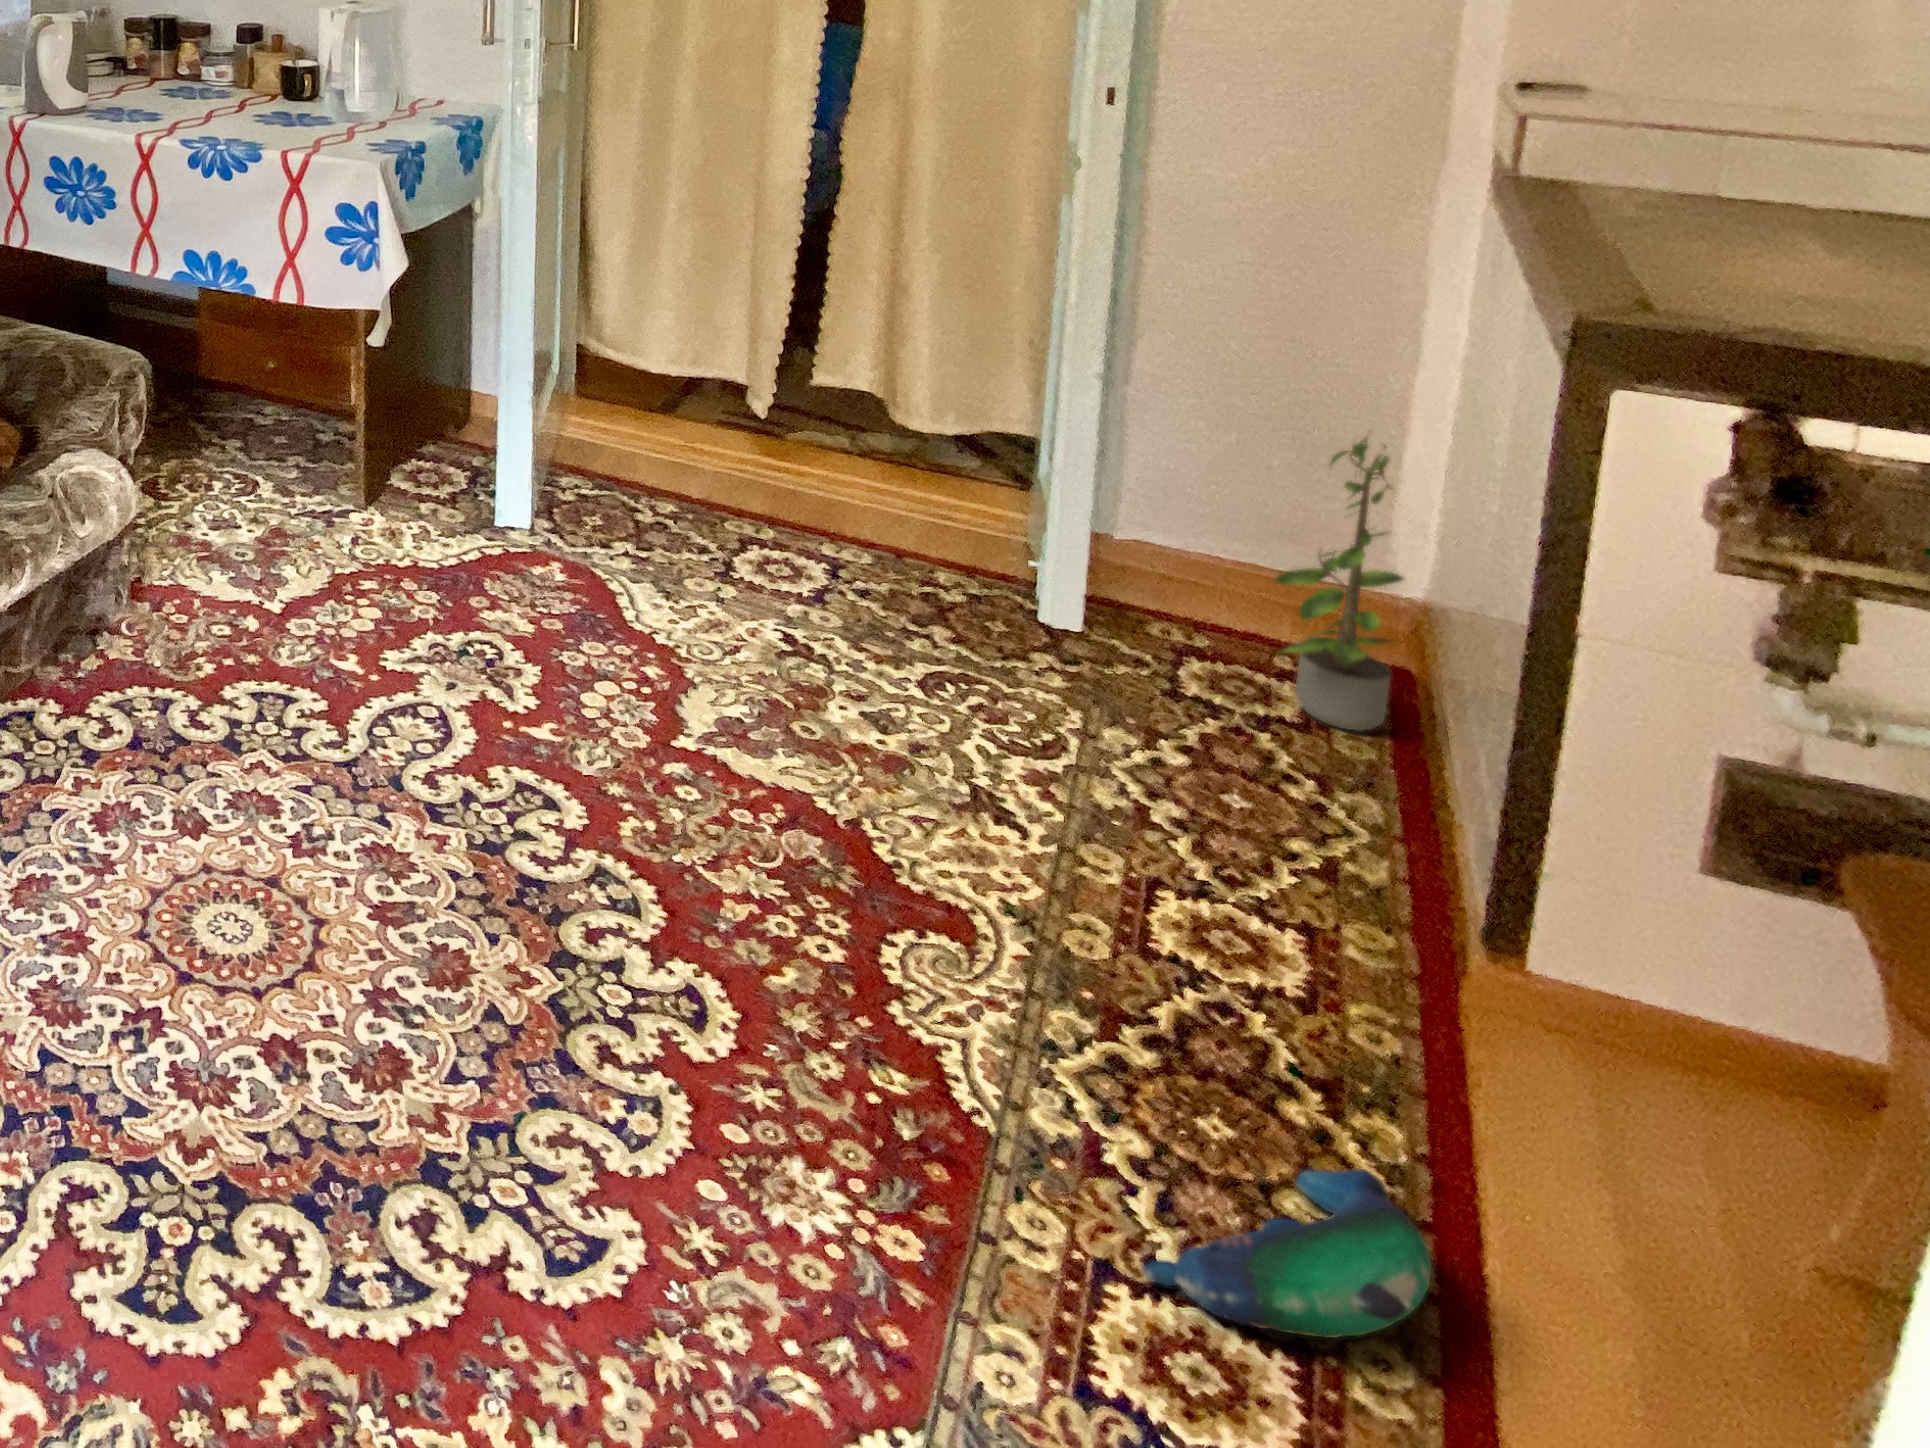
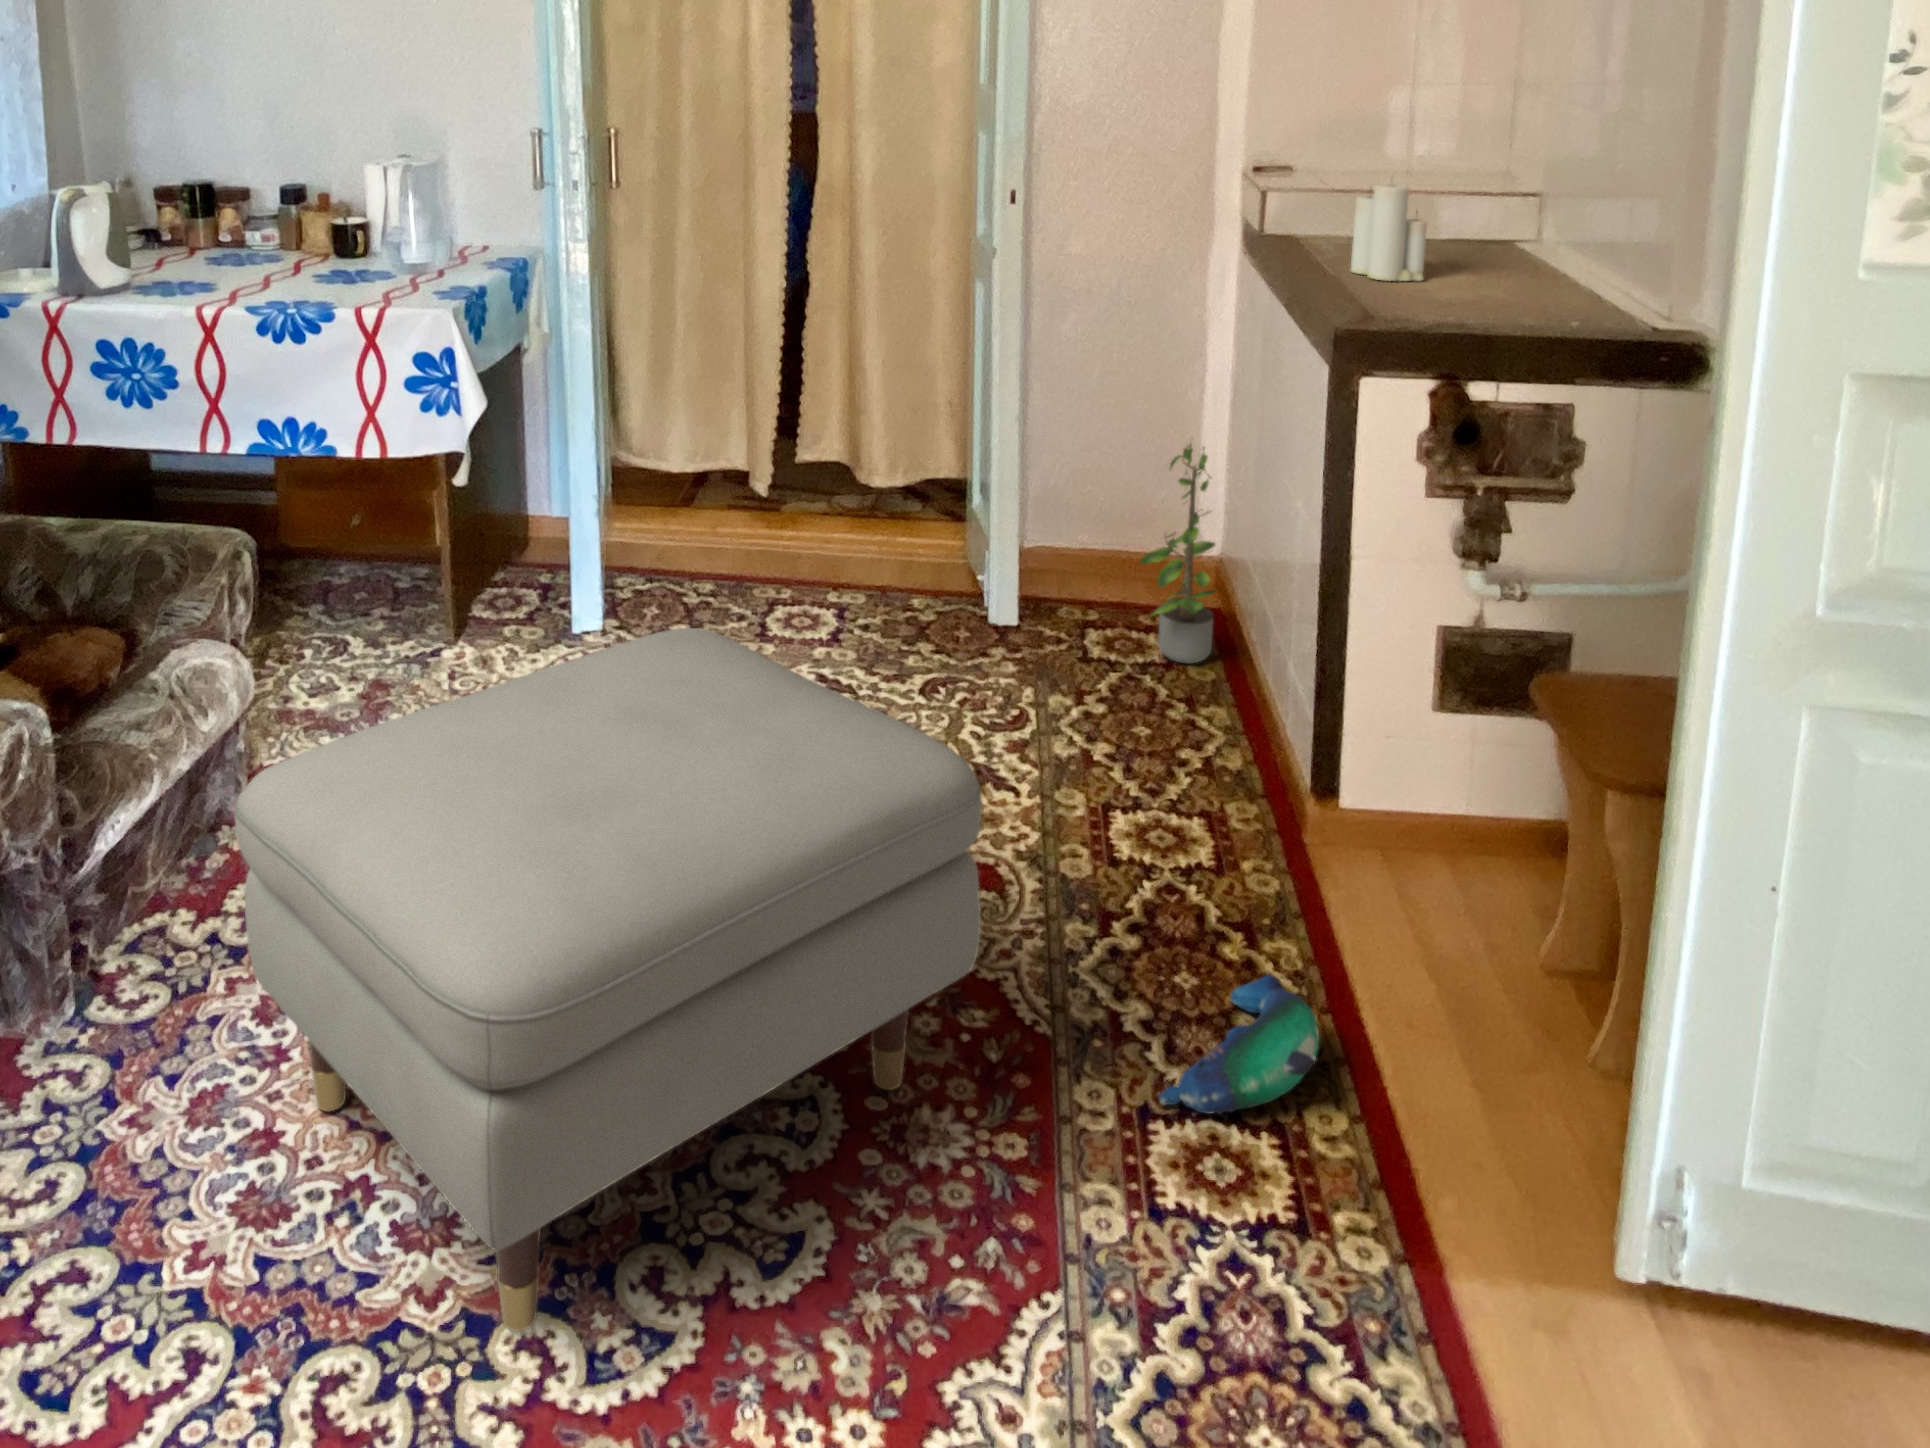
candle: none [1653,102,1807,260] -> present [1351,183,1427,281]
ottoman: none [65,537,897,1220] -> present [234,628,982,1331]

